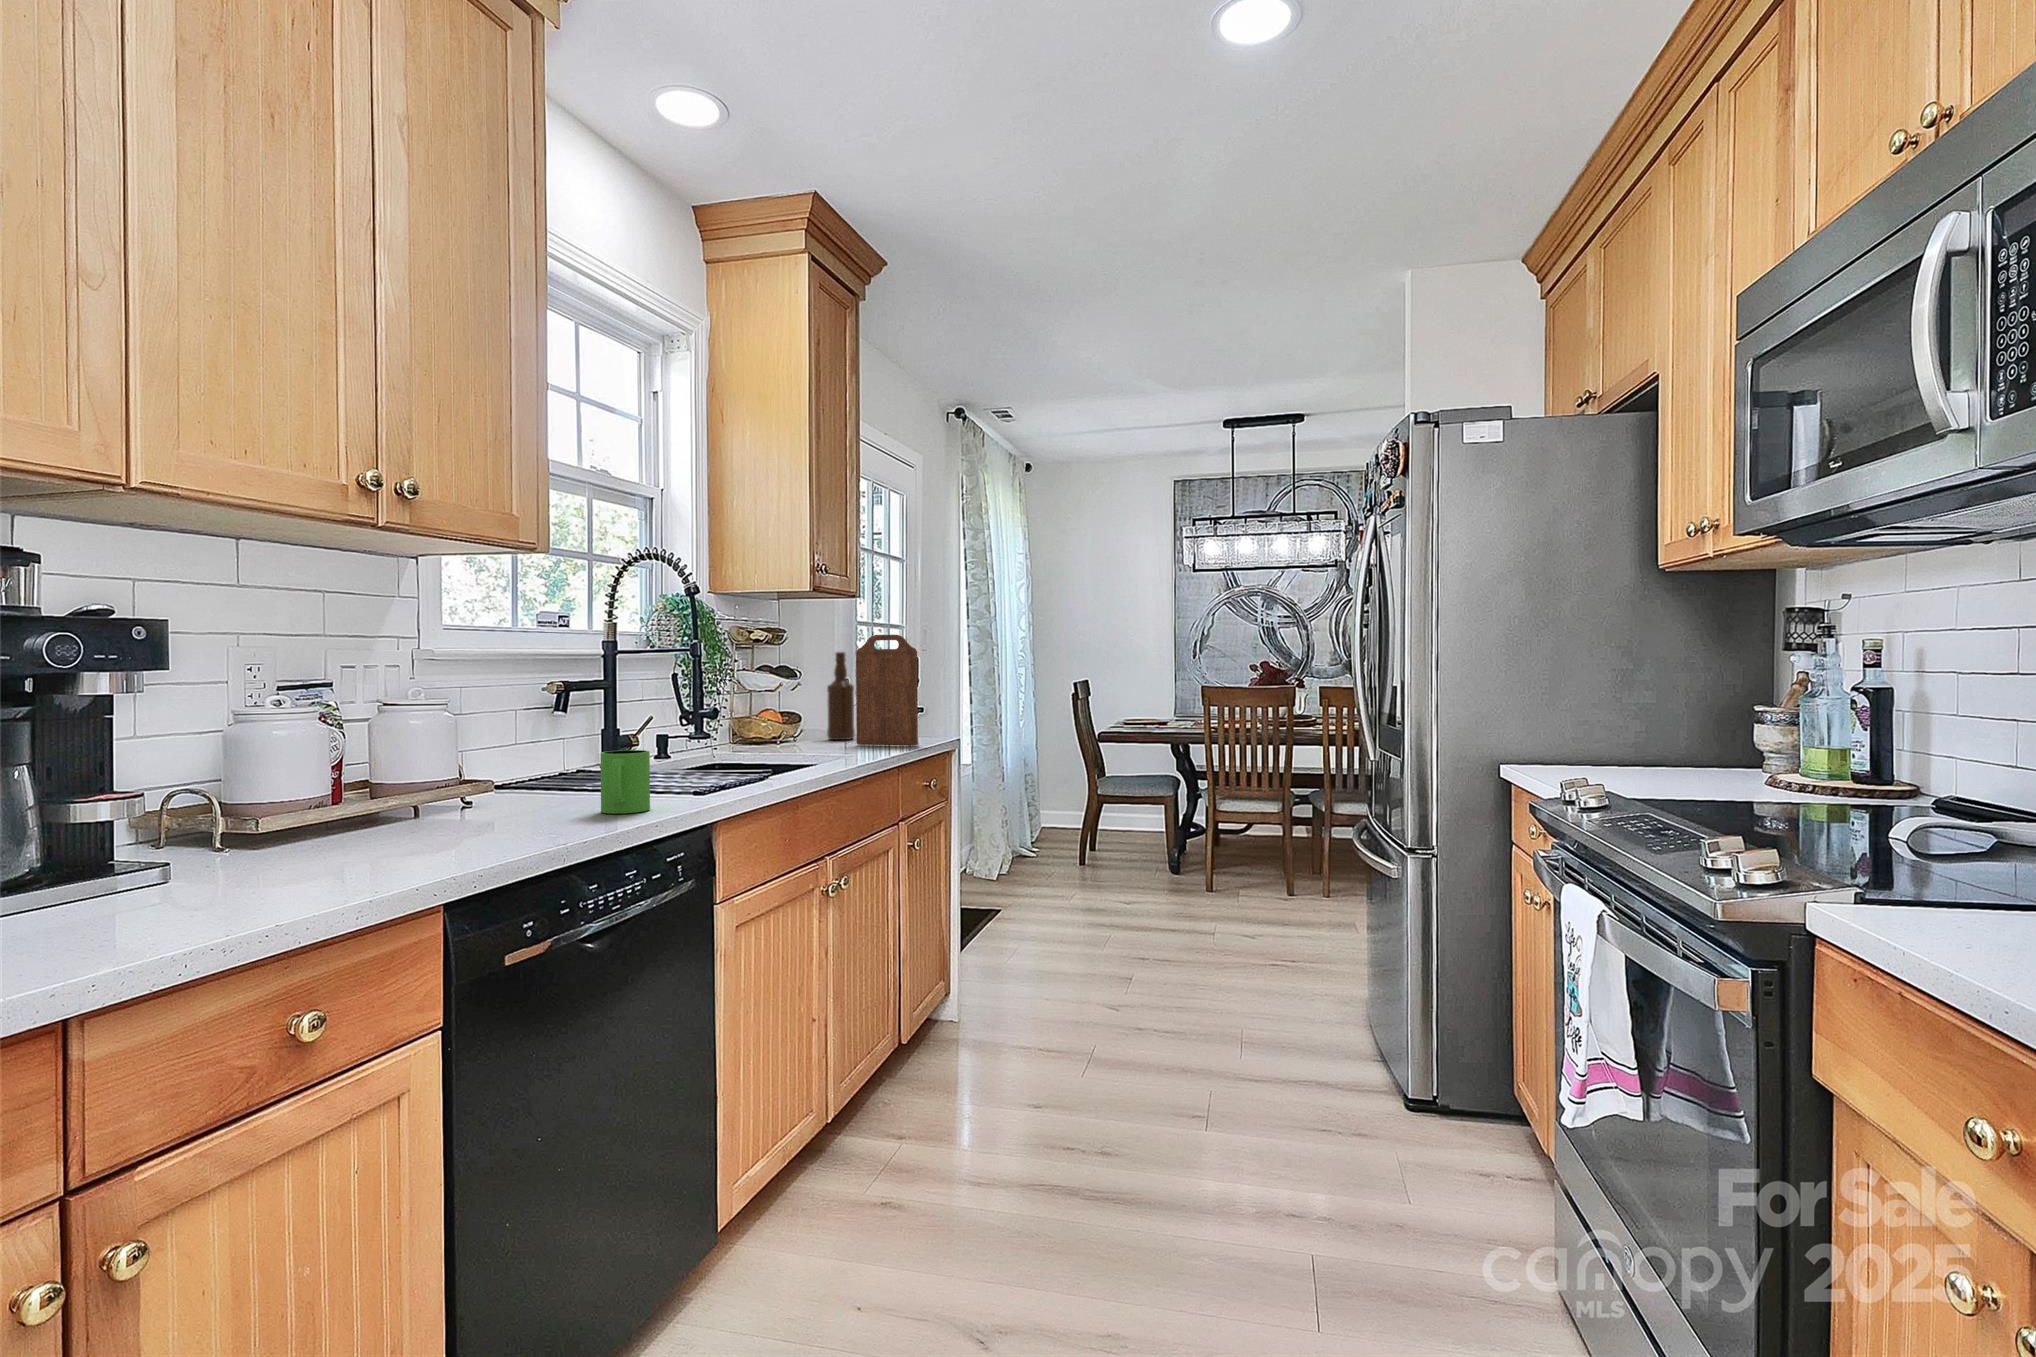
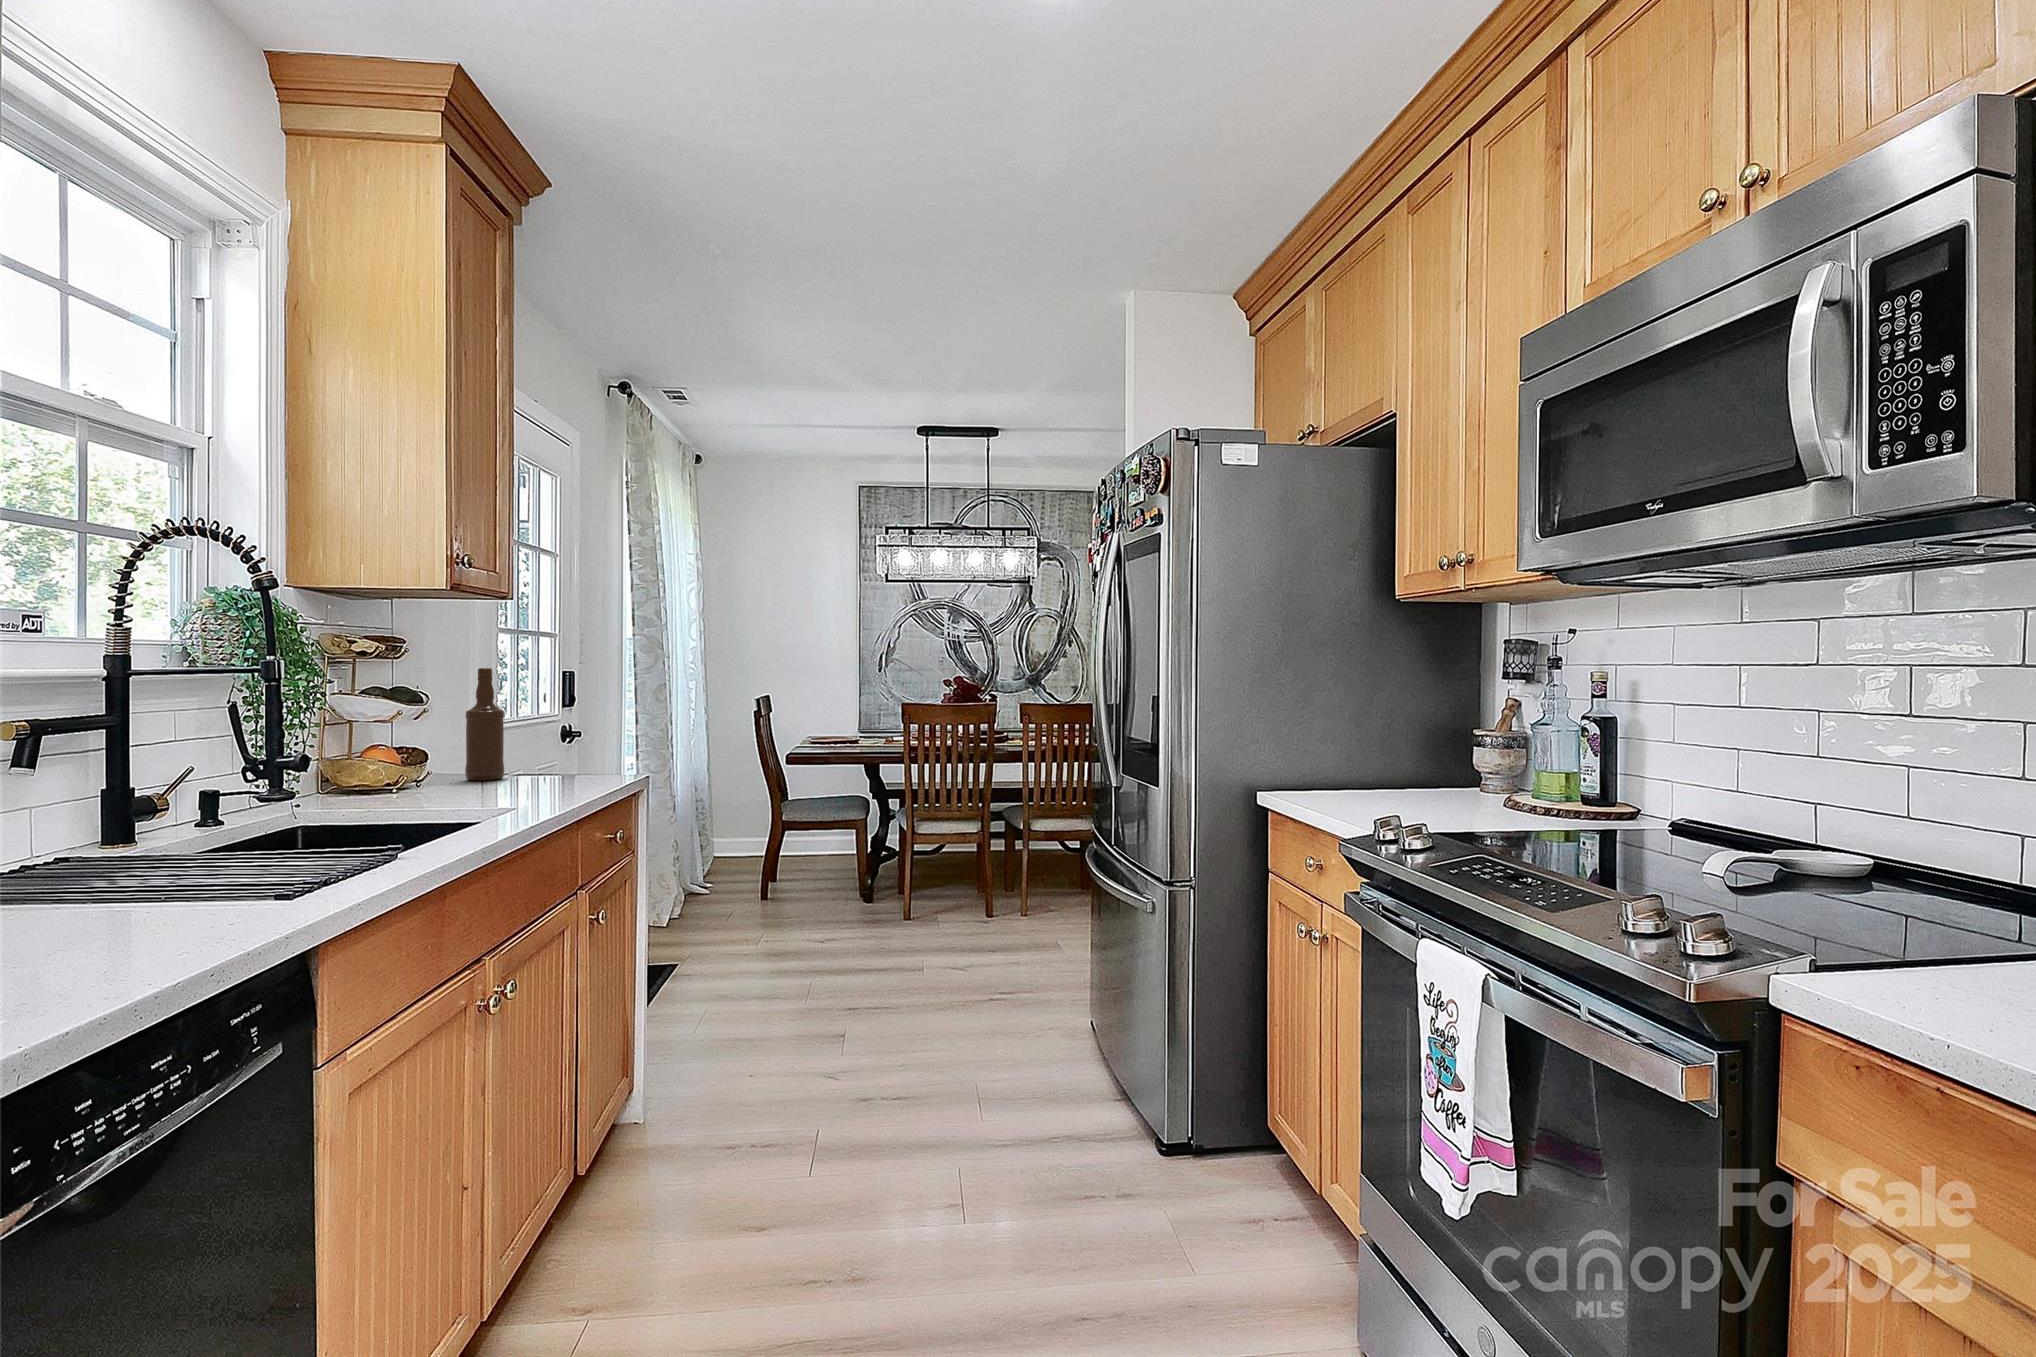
cutting board: present [856,635,918,746] -> none [511,648,597,788]
mug: present [600,750,650,814] -> none [97,840,196,951]

